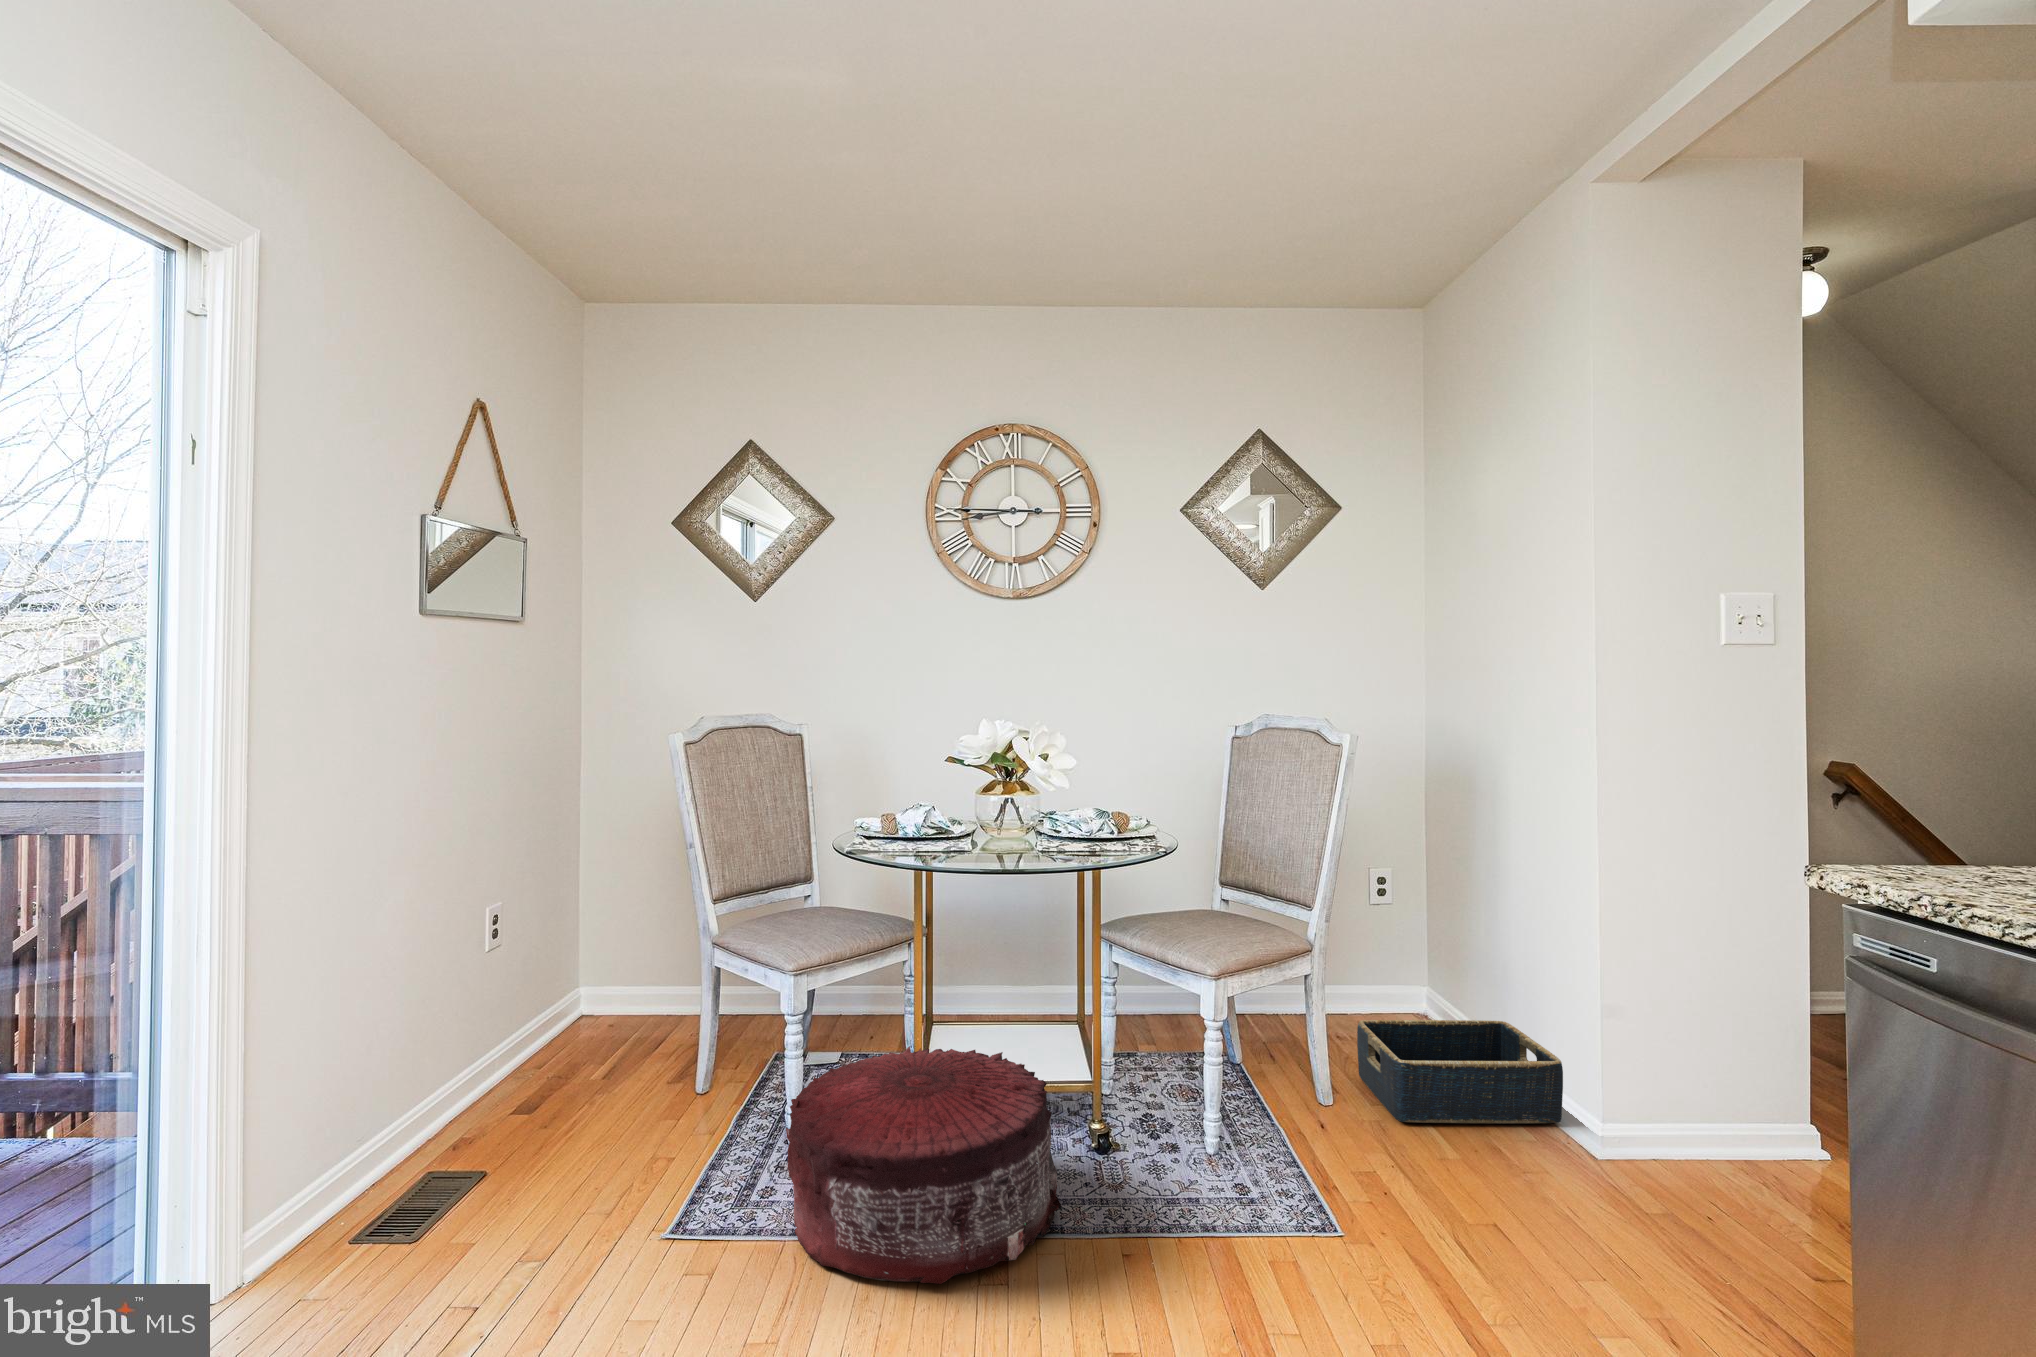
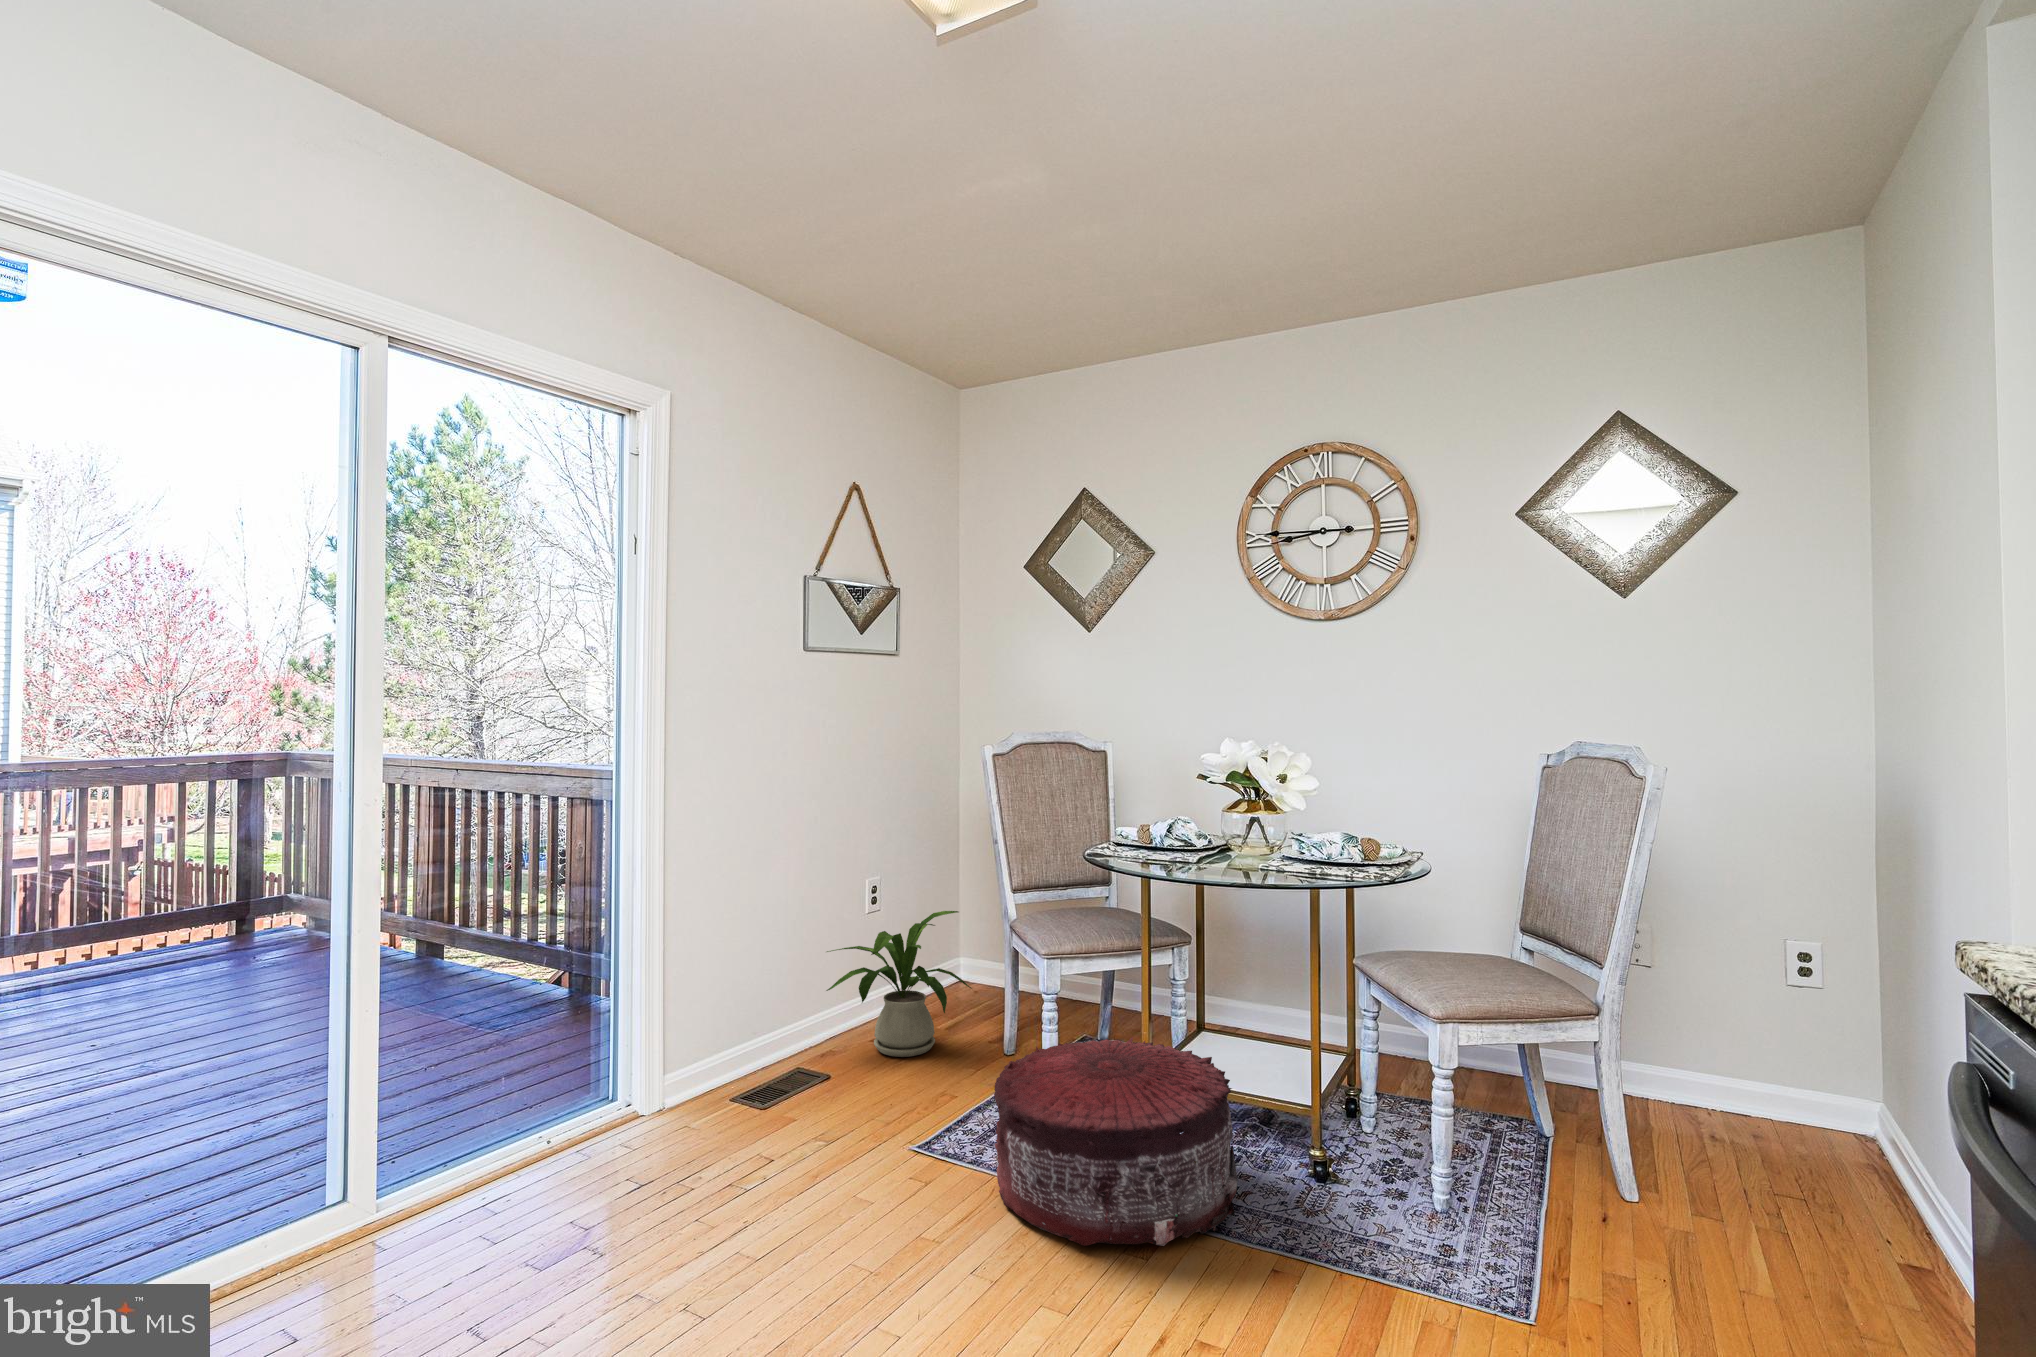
house plant: none [453,935,651,1126] -> present [826,911,971,1057]
basket: present [1357,1020,1563,1124] -> none [1688,1106,1967,1287]

